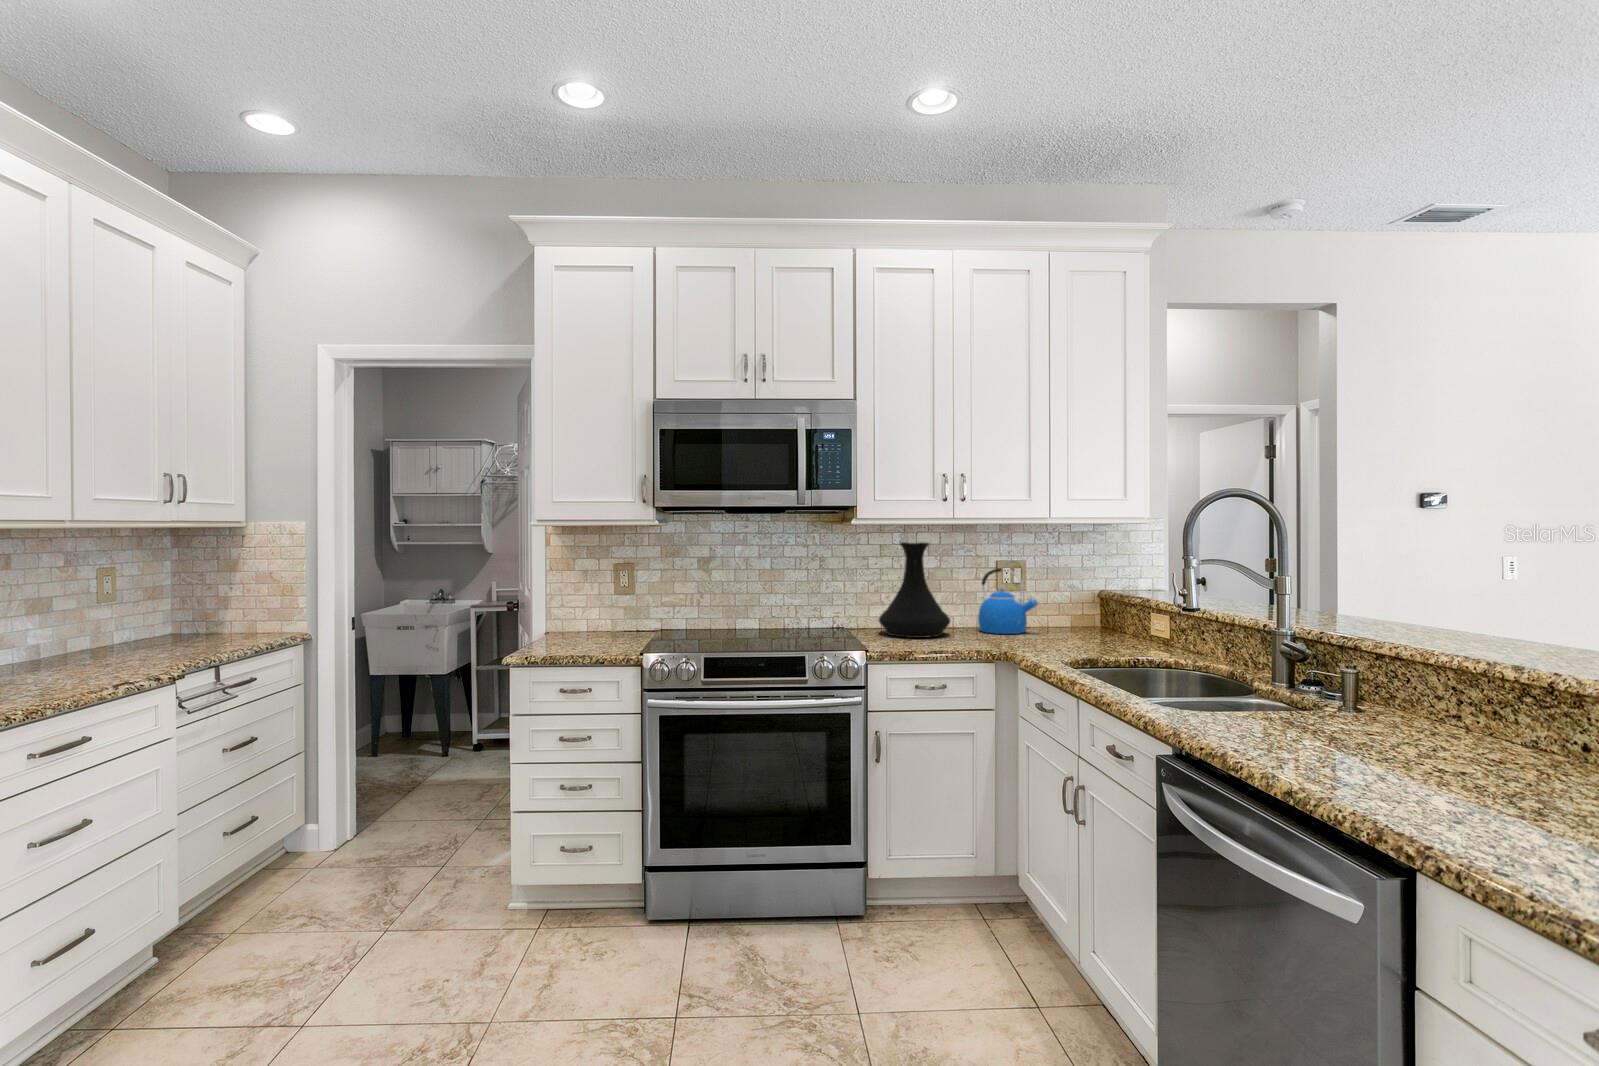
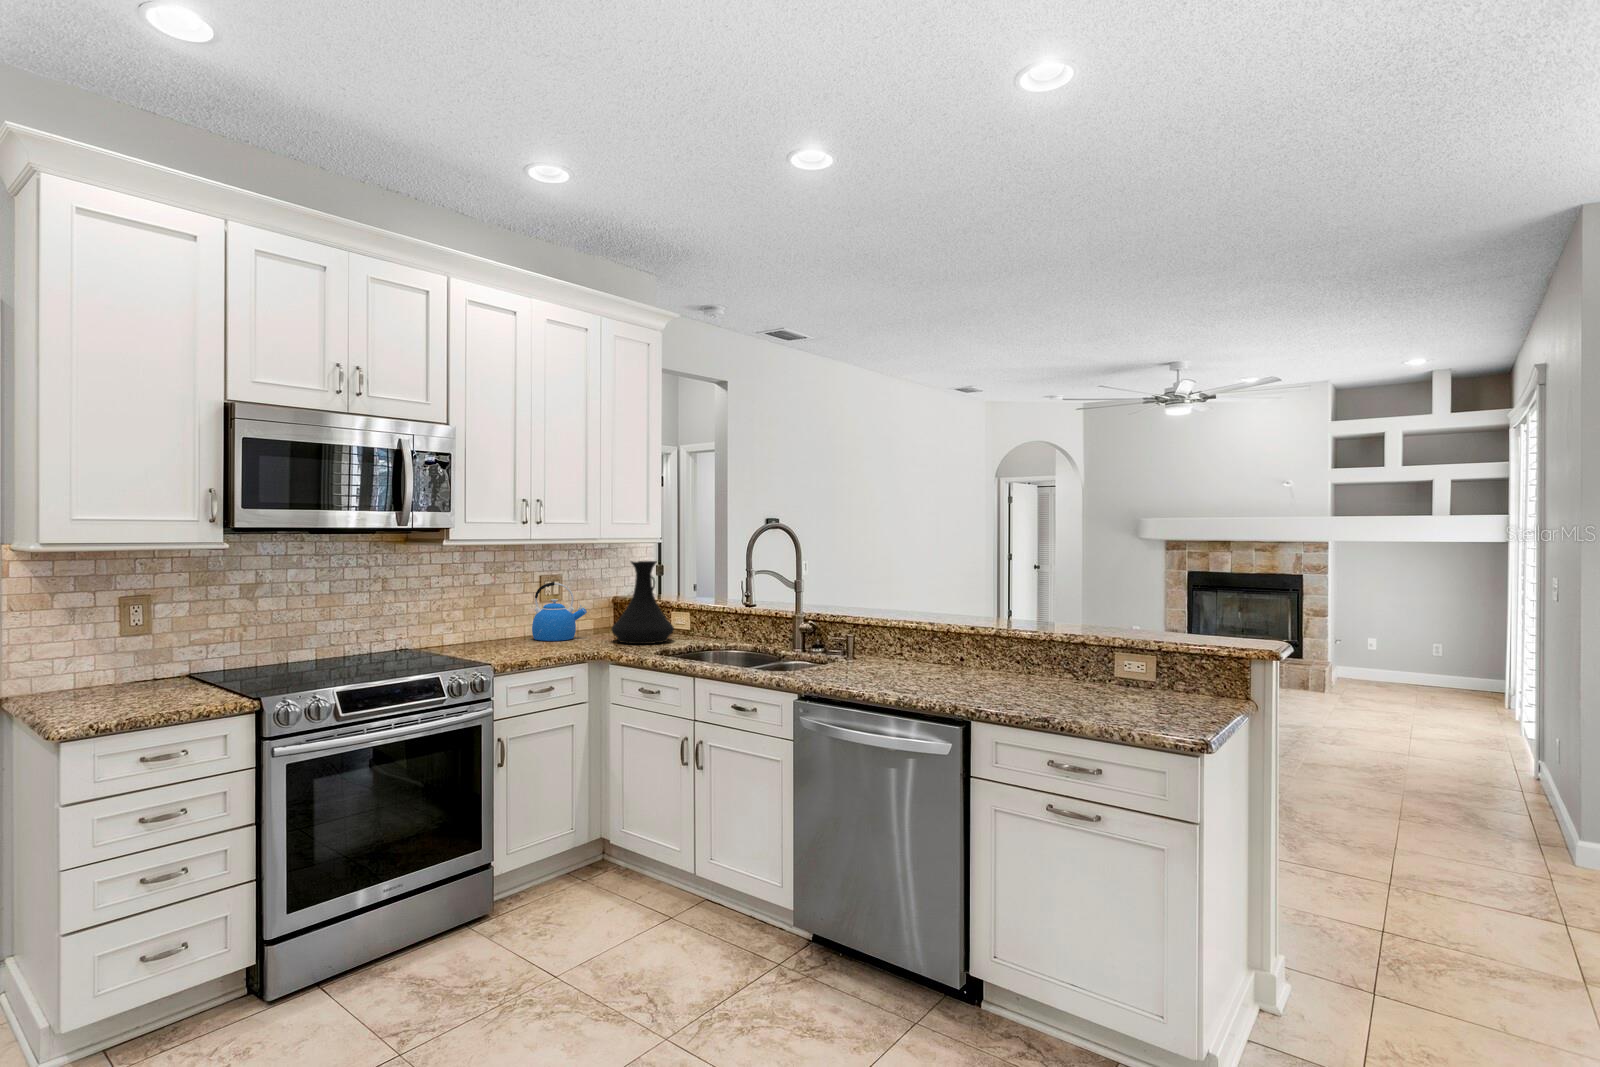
vase: present [879,542,950,638] -> present [612,561,674,644]

